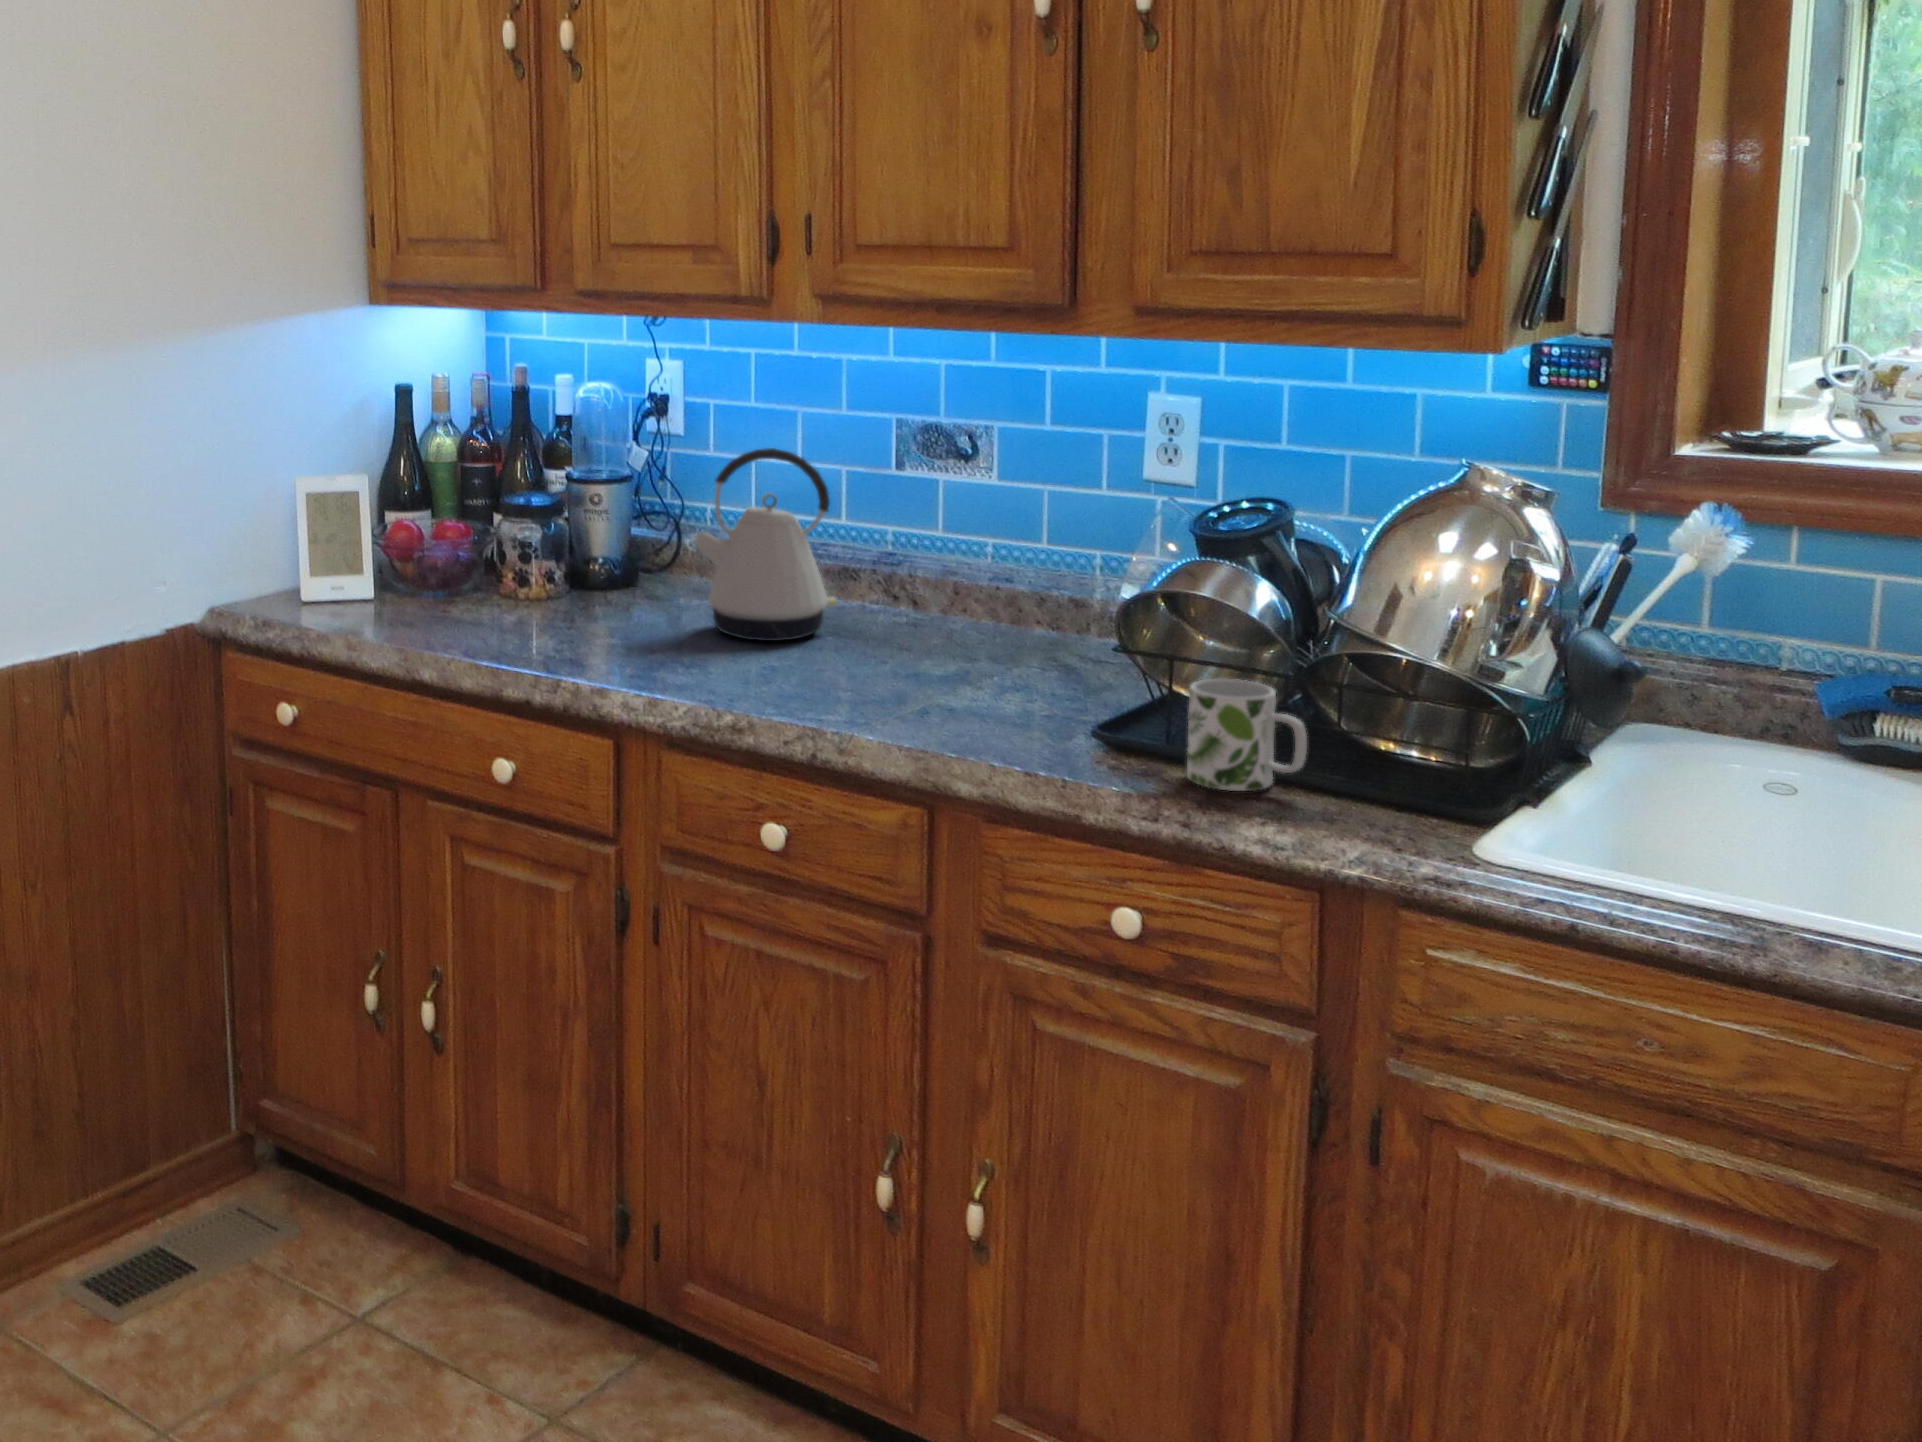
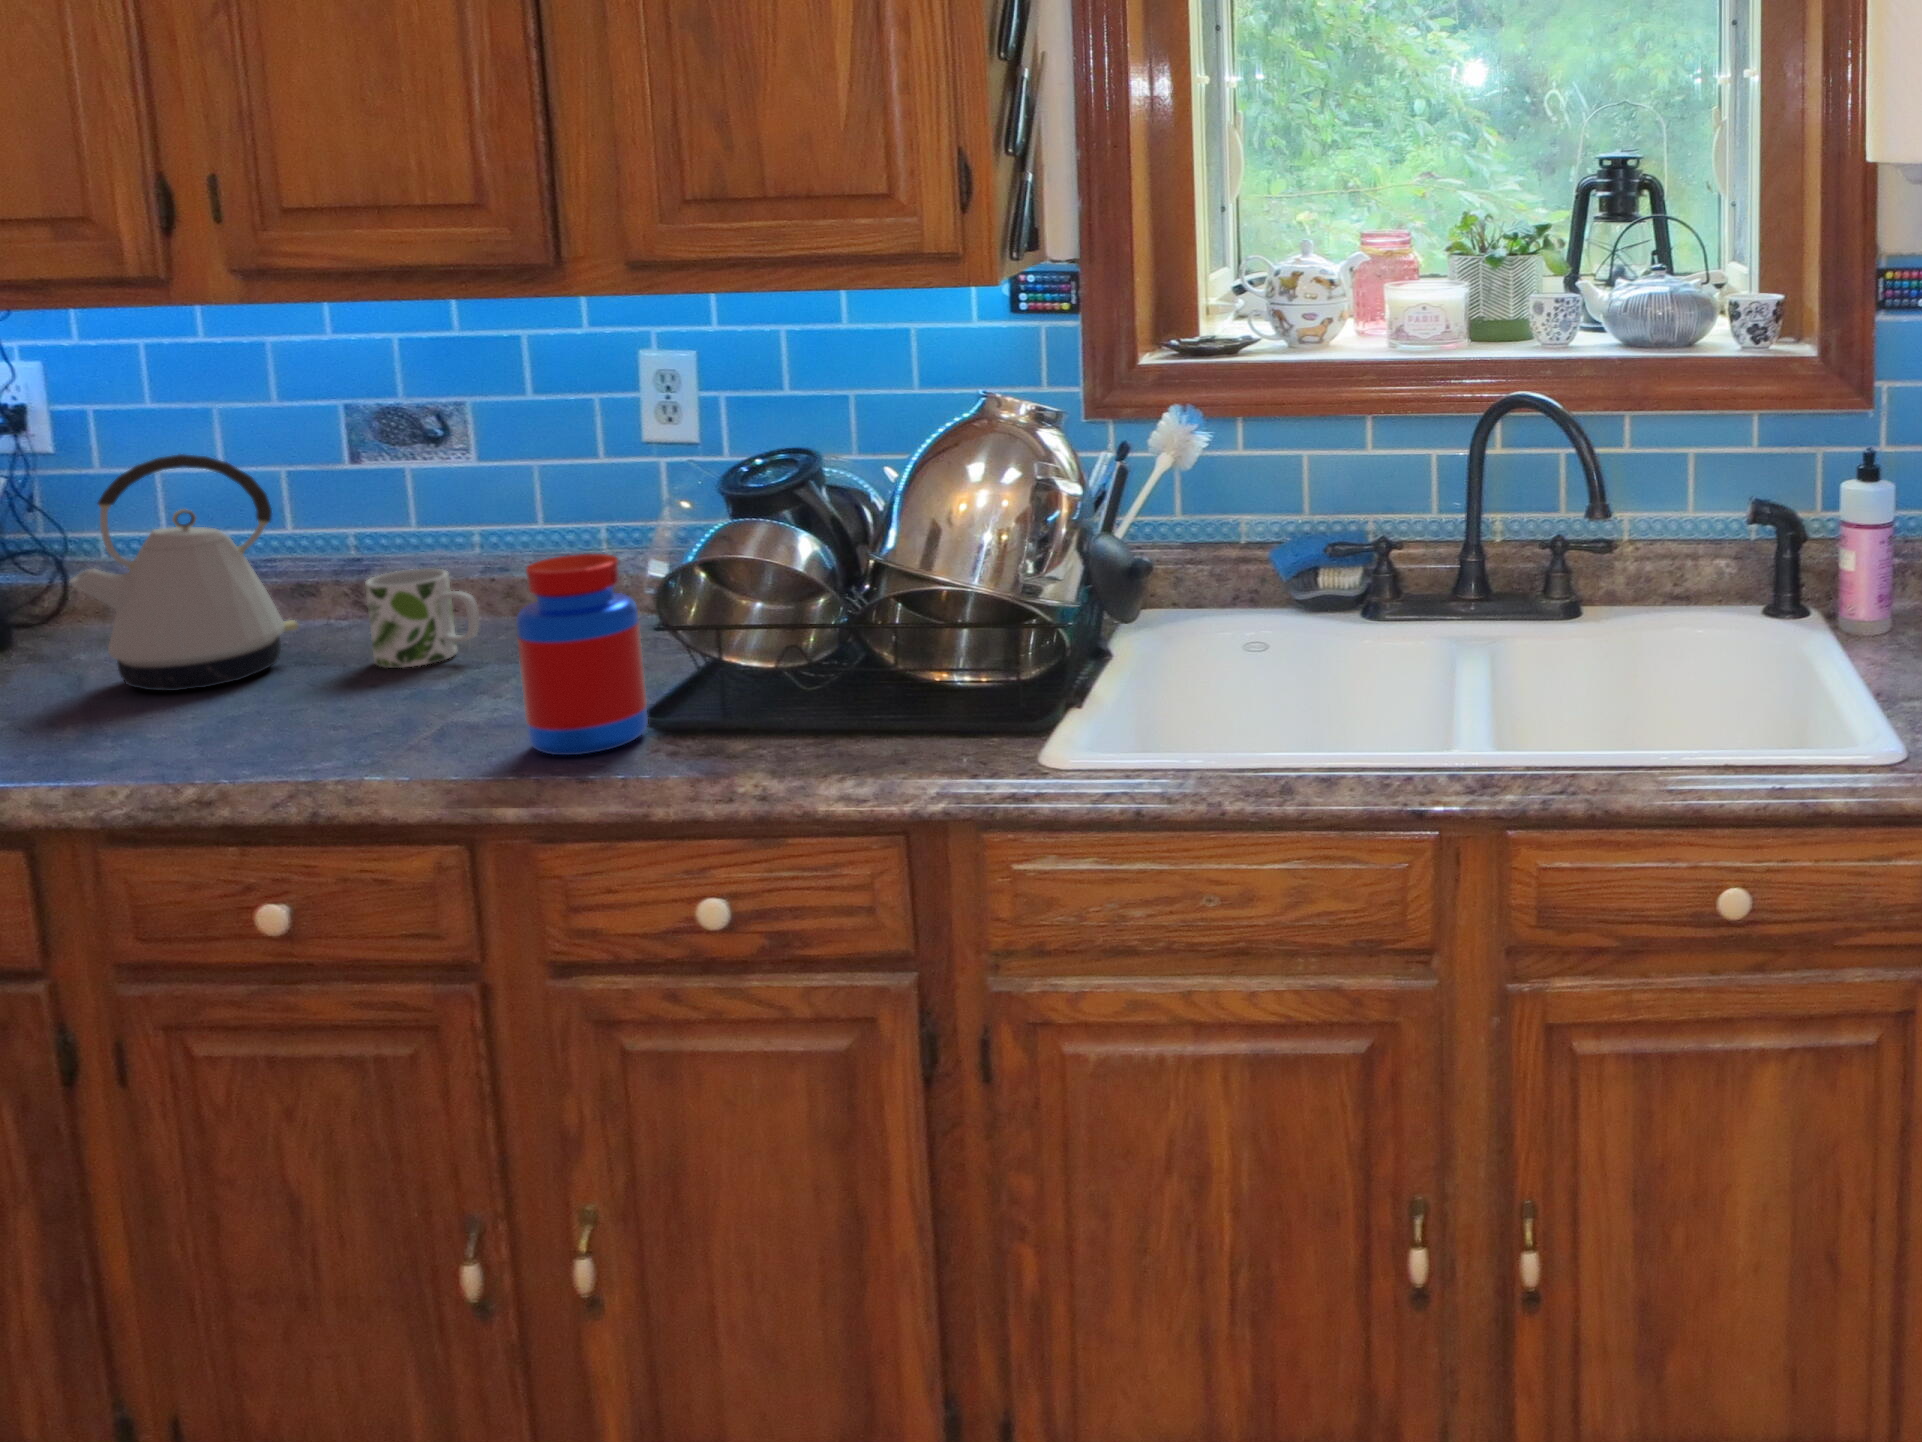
jar: none [999,572,1102,751] -> present [516,554,648,755]
mug: present [1187,679,1307,791] -> present [365,569,480,668]

